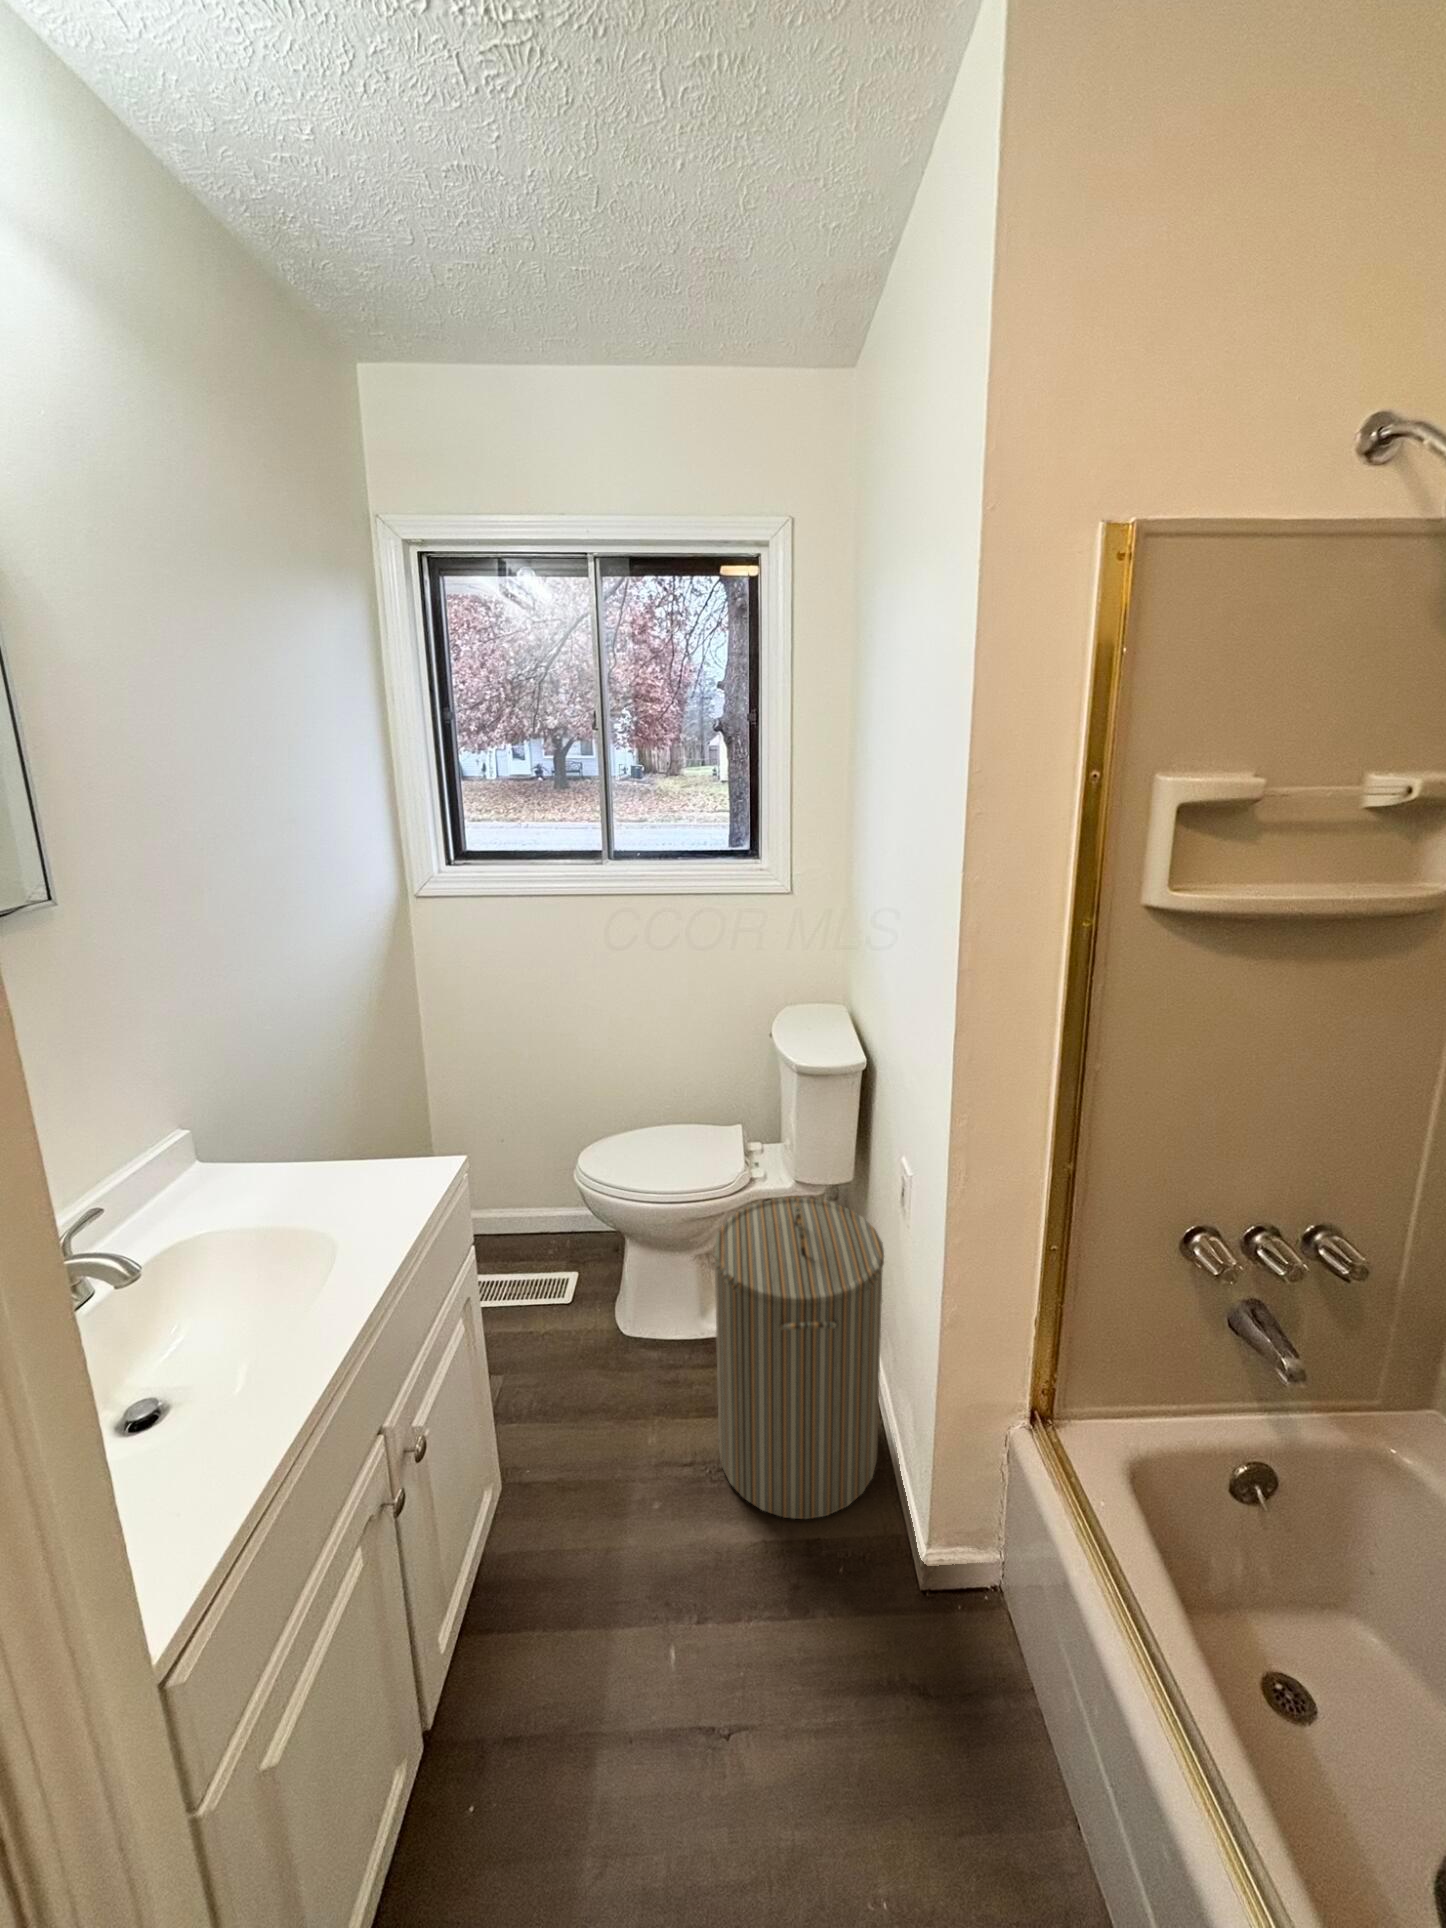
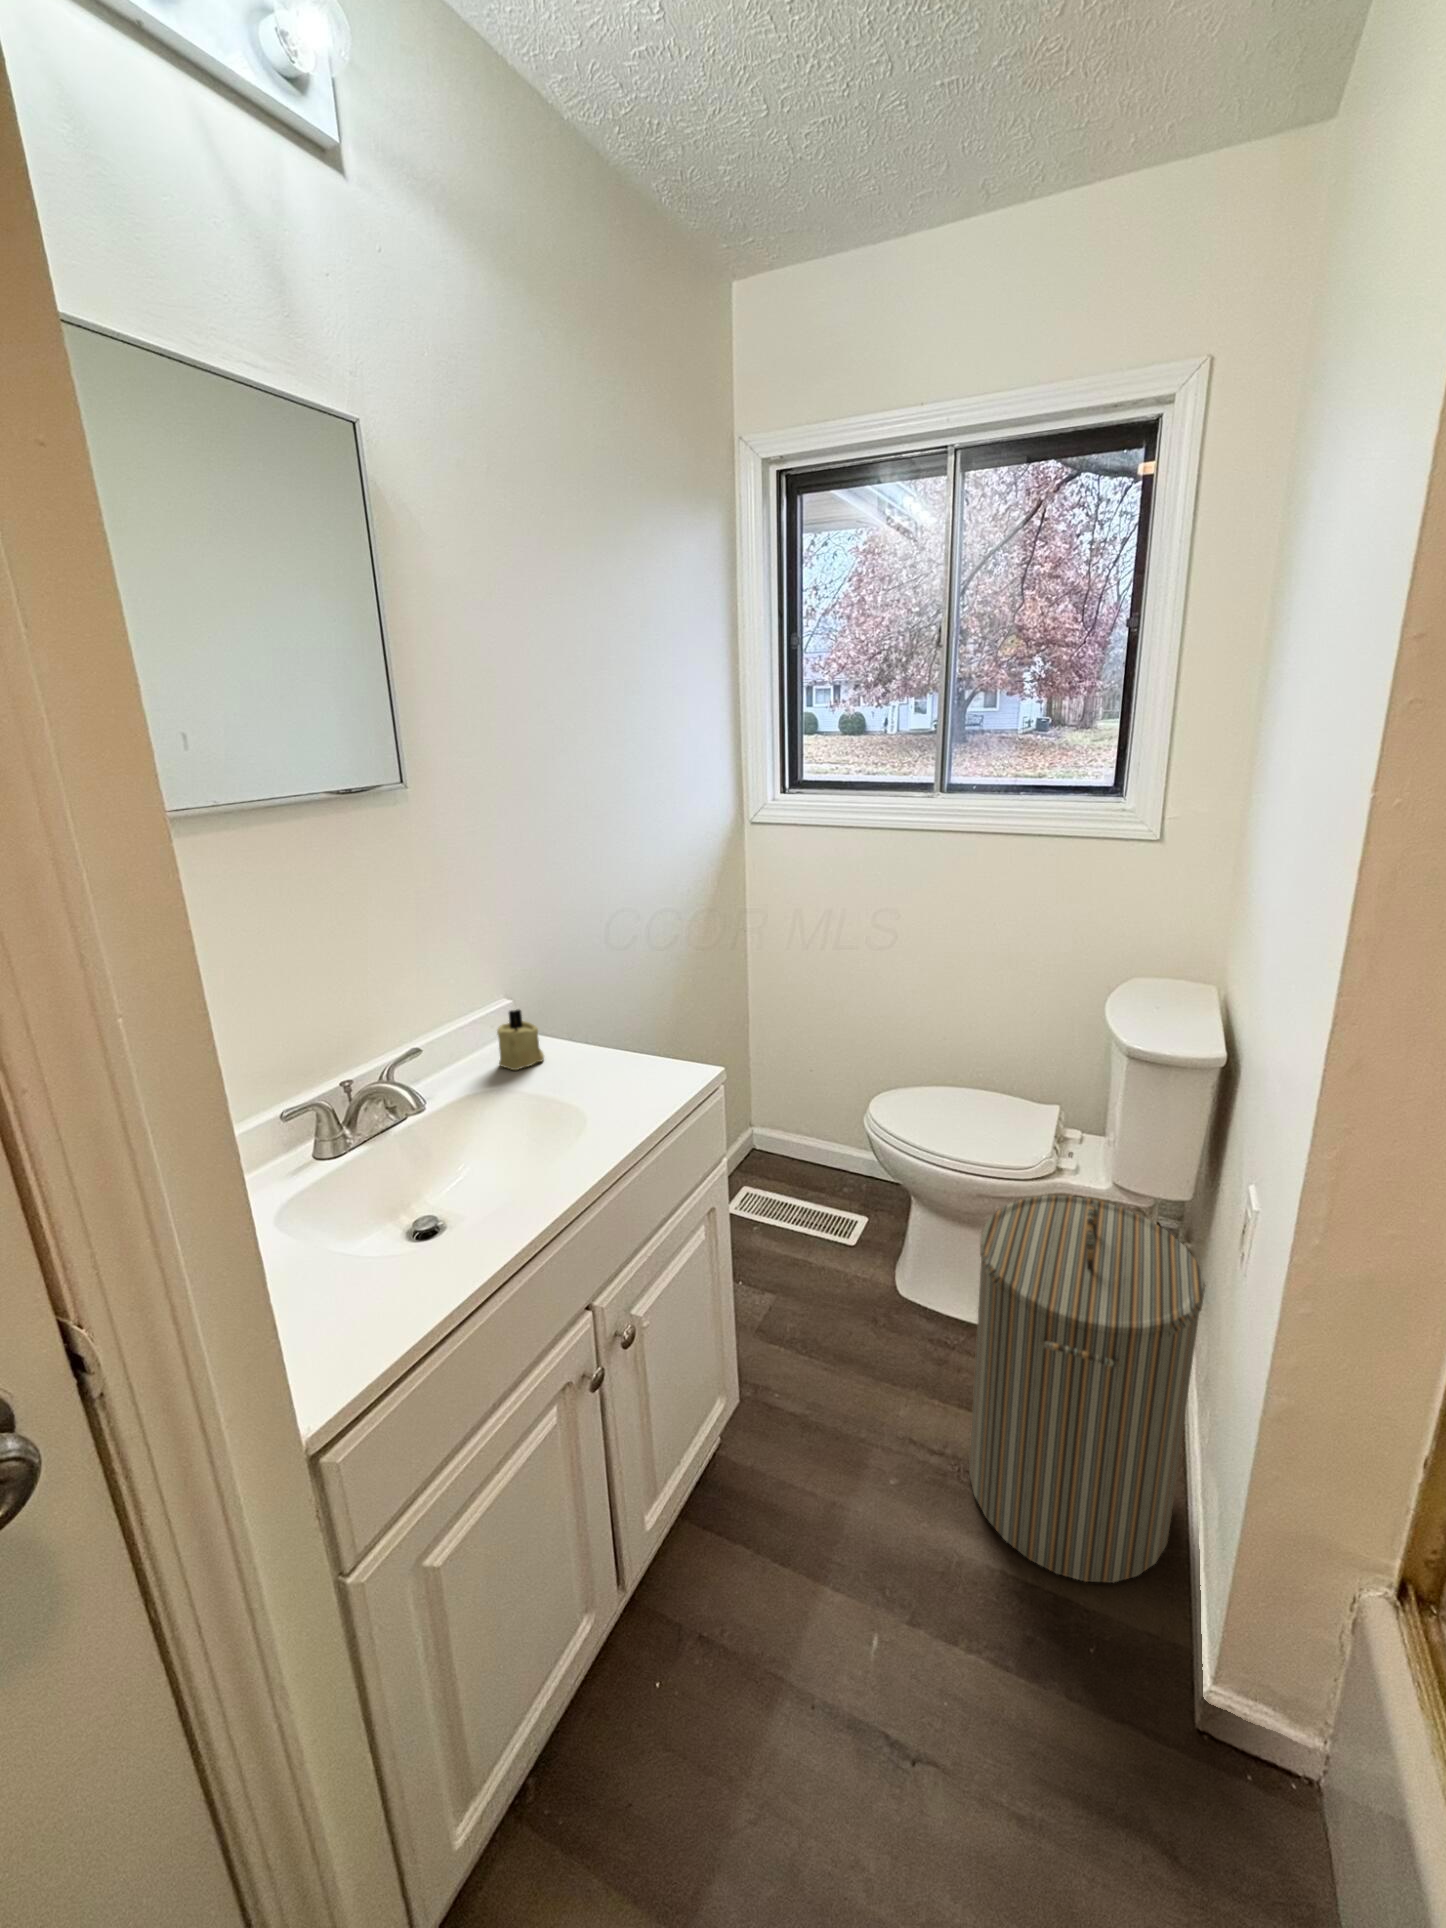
candle: none [191,1137,254,1207] -> present [497,1010,544,1070]

